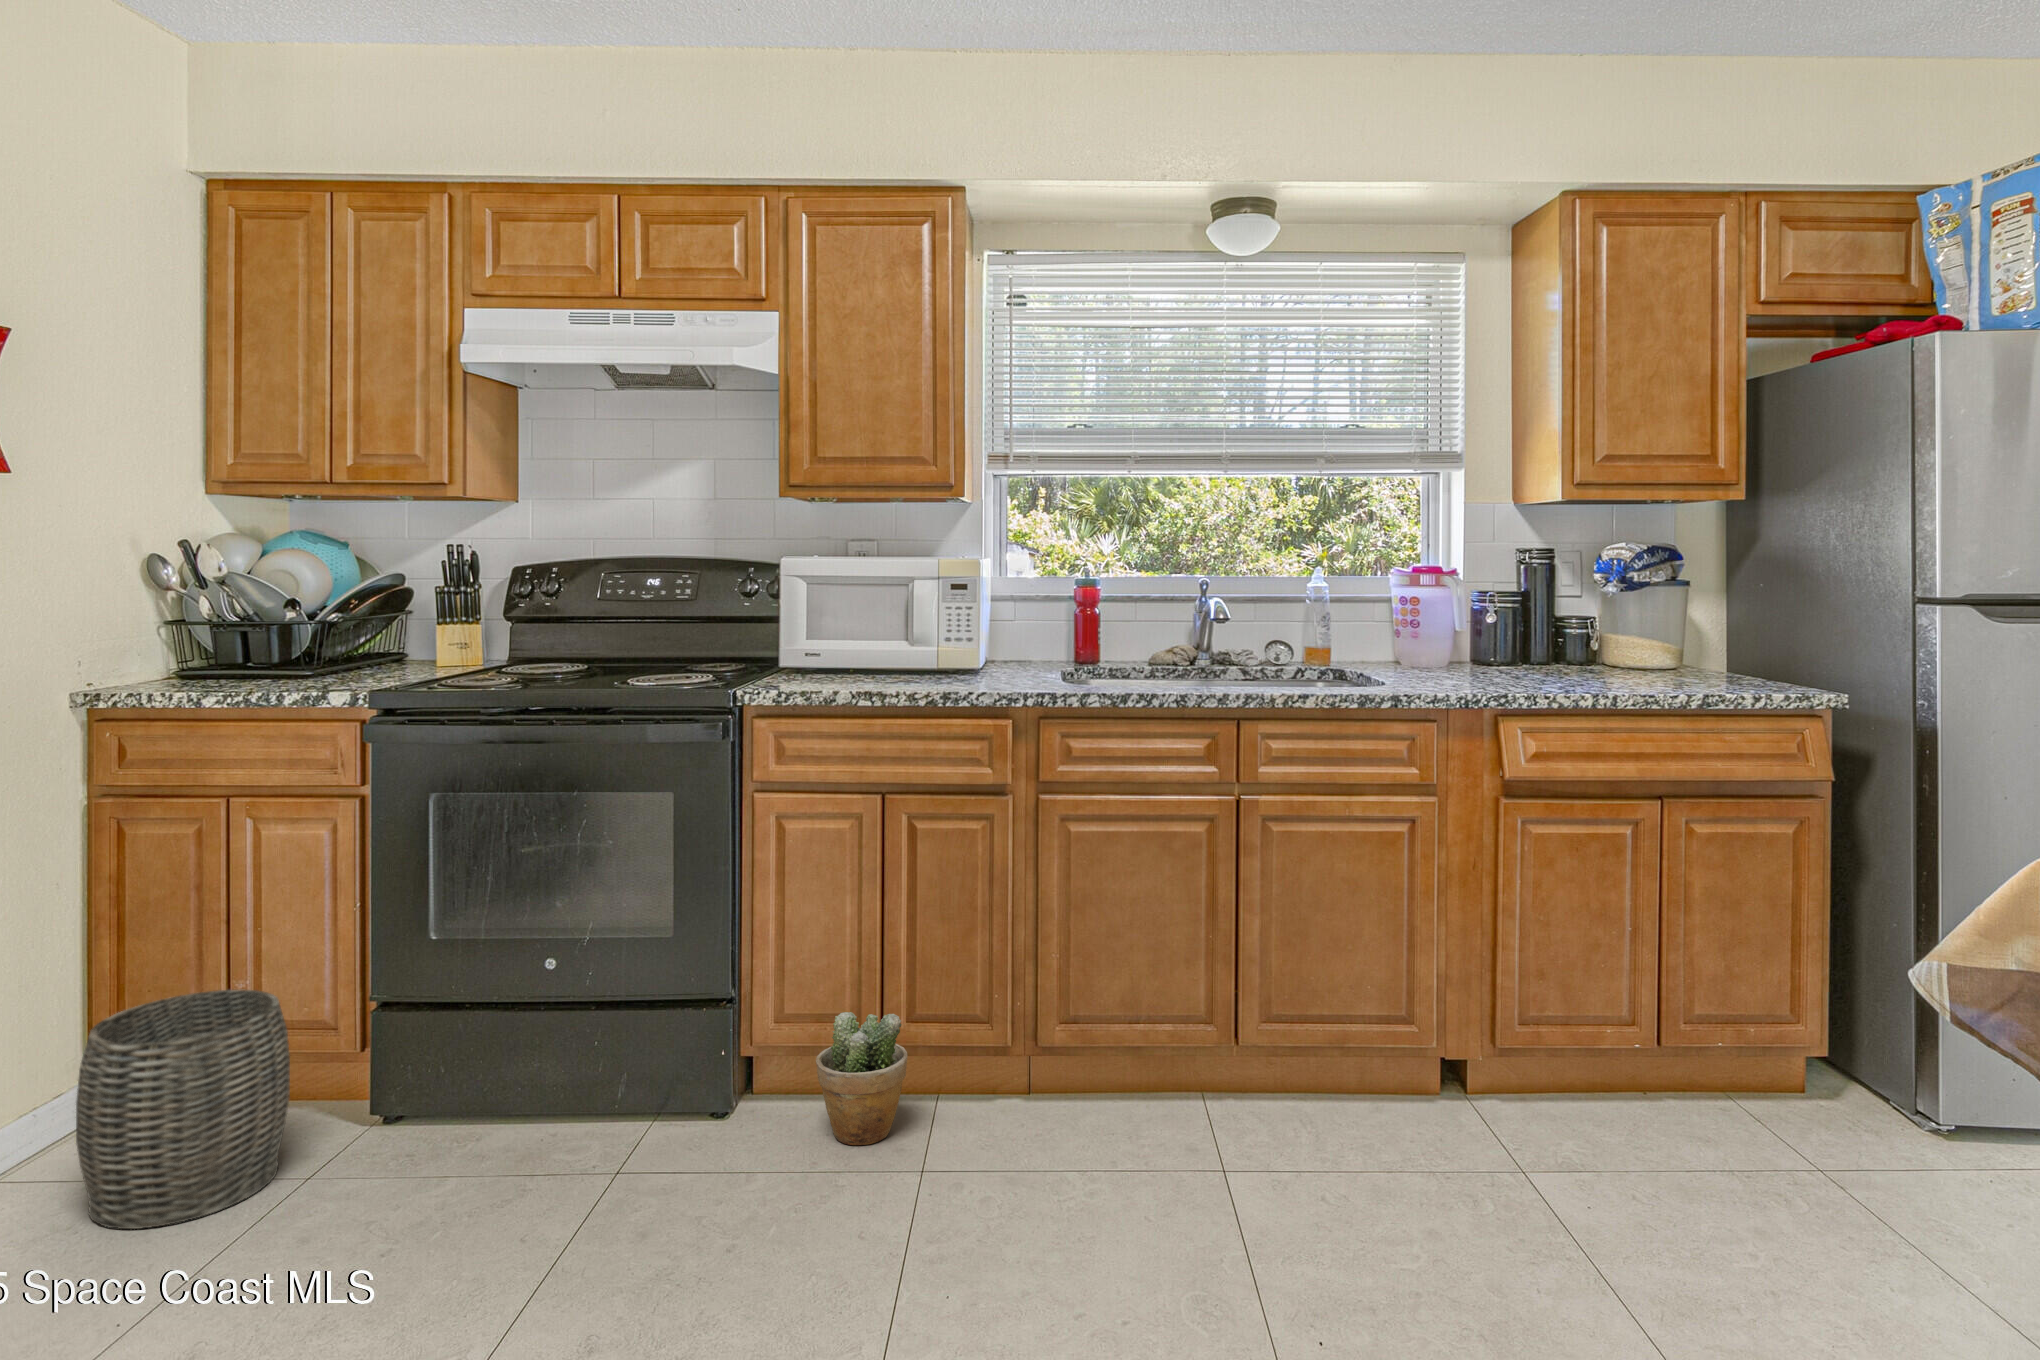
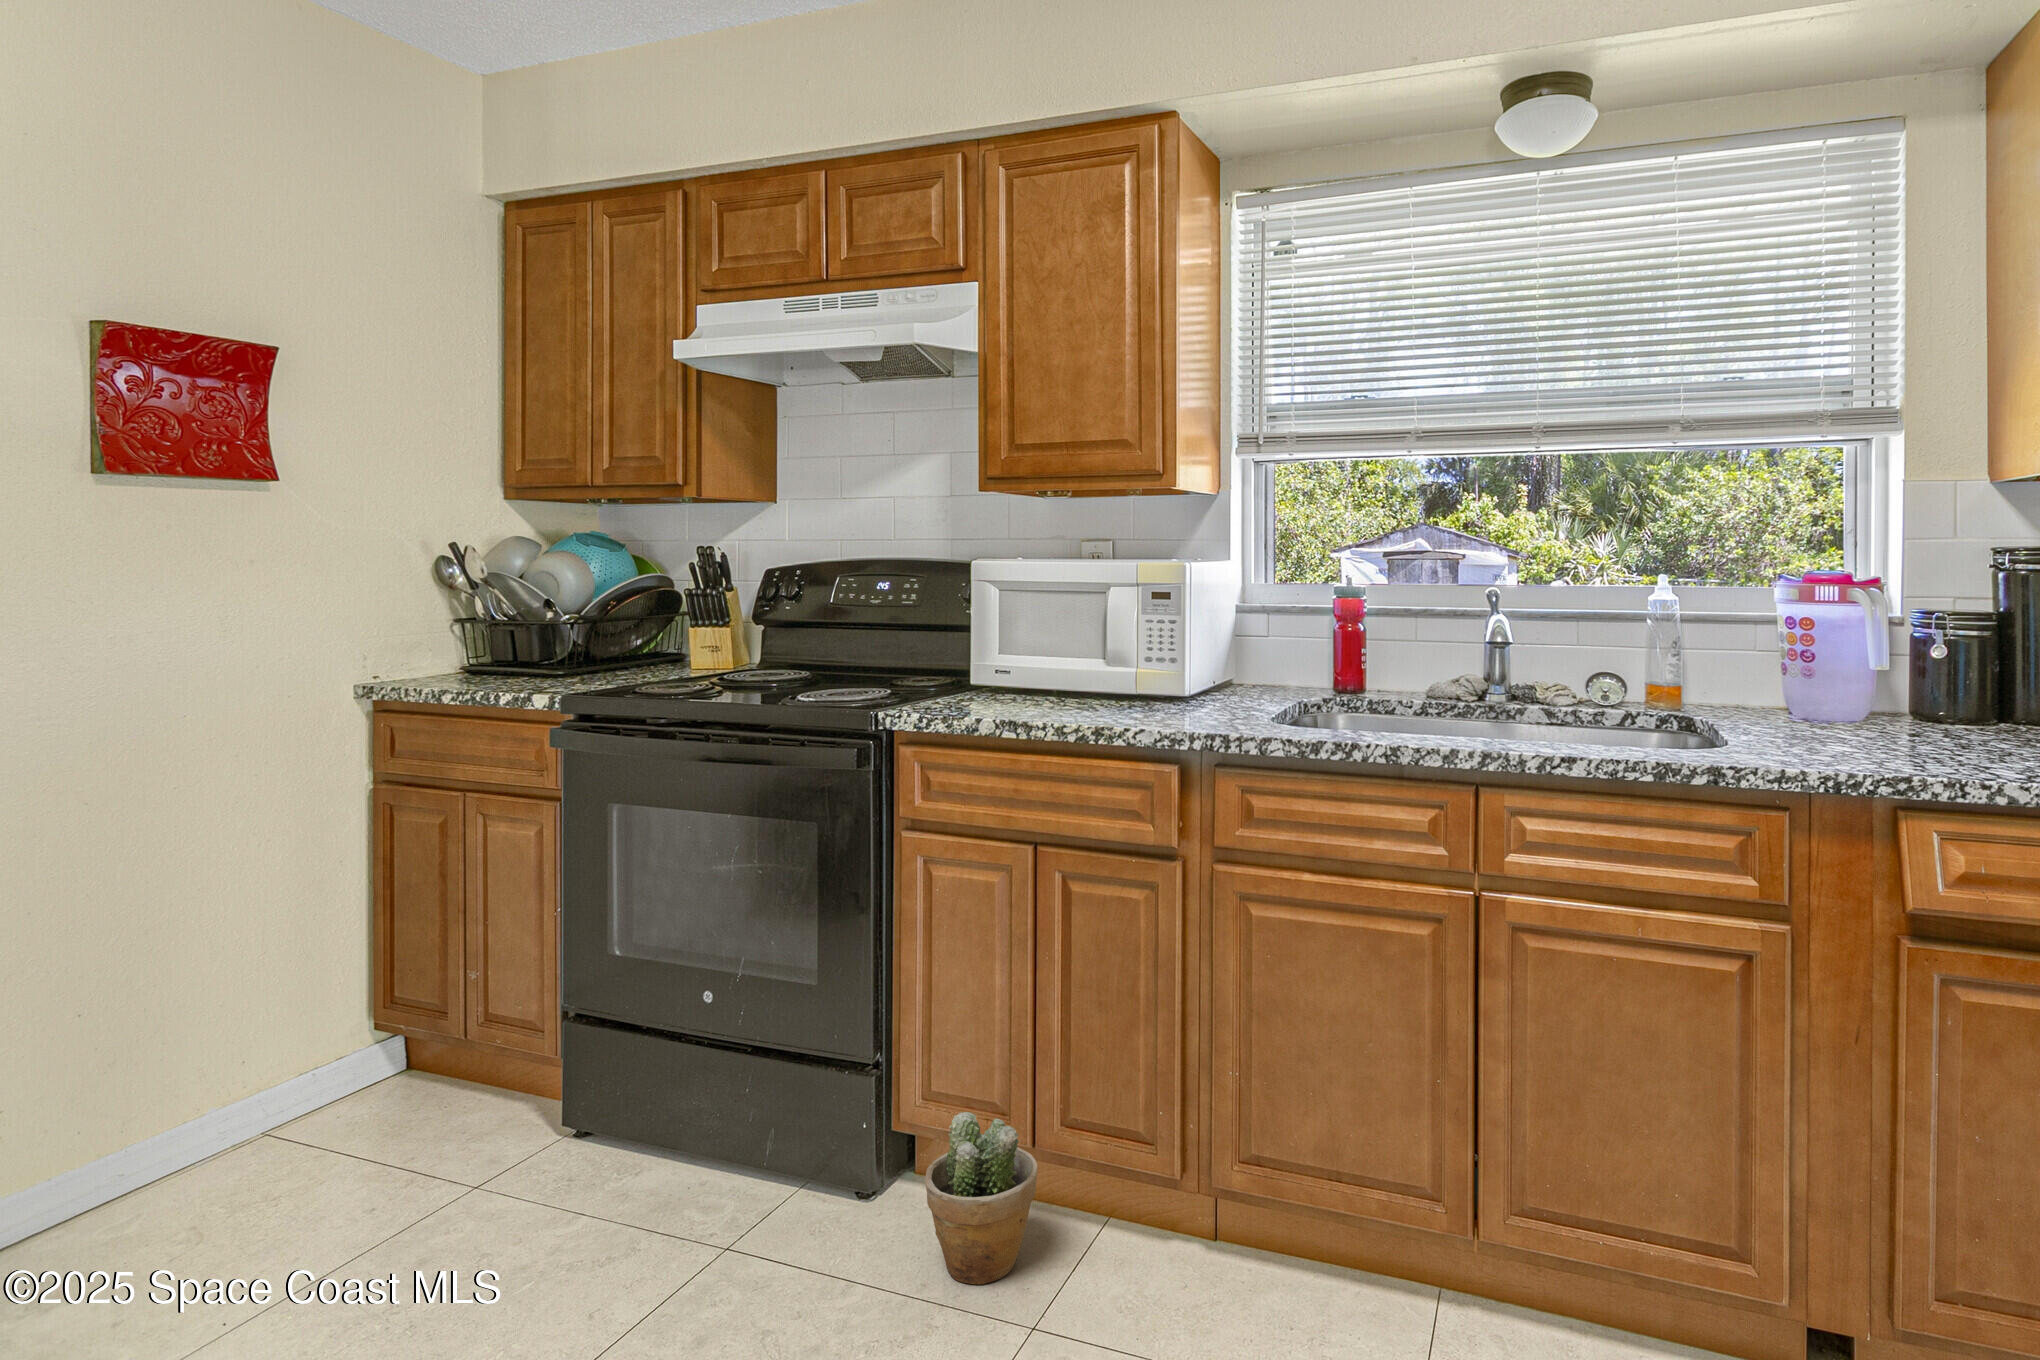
woven basket: present [76,990,290,1229] -> none [243,988,457,1232]

